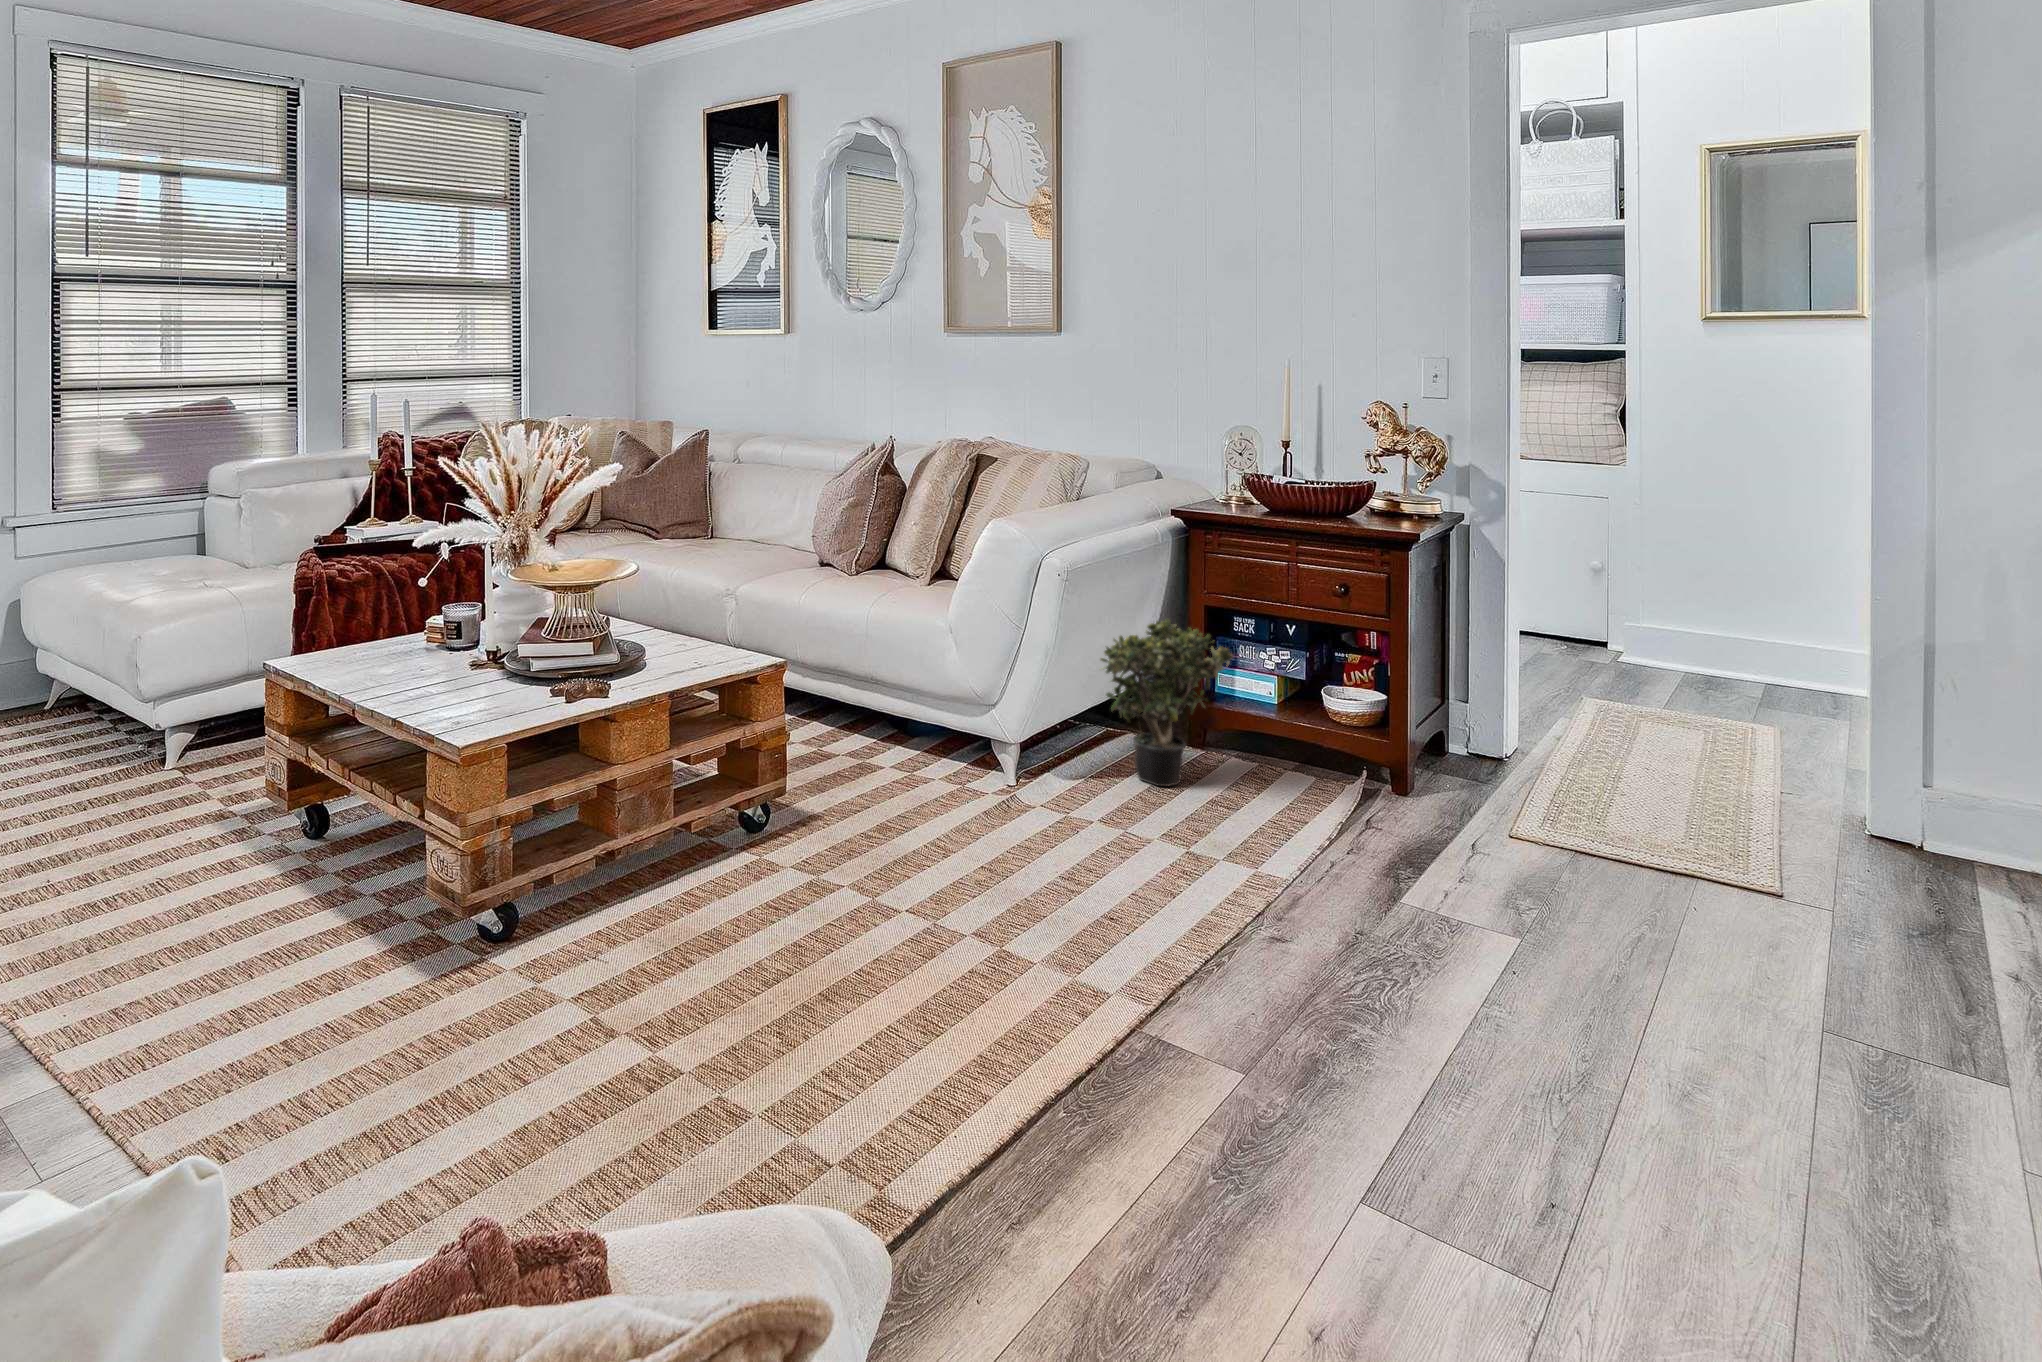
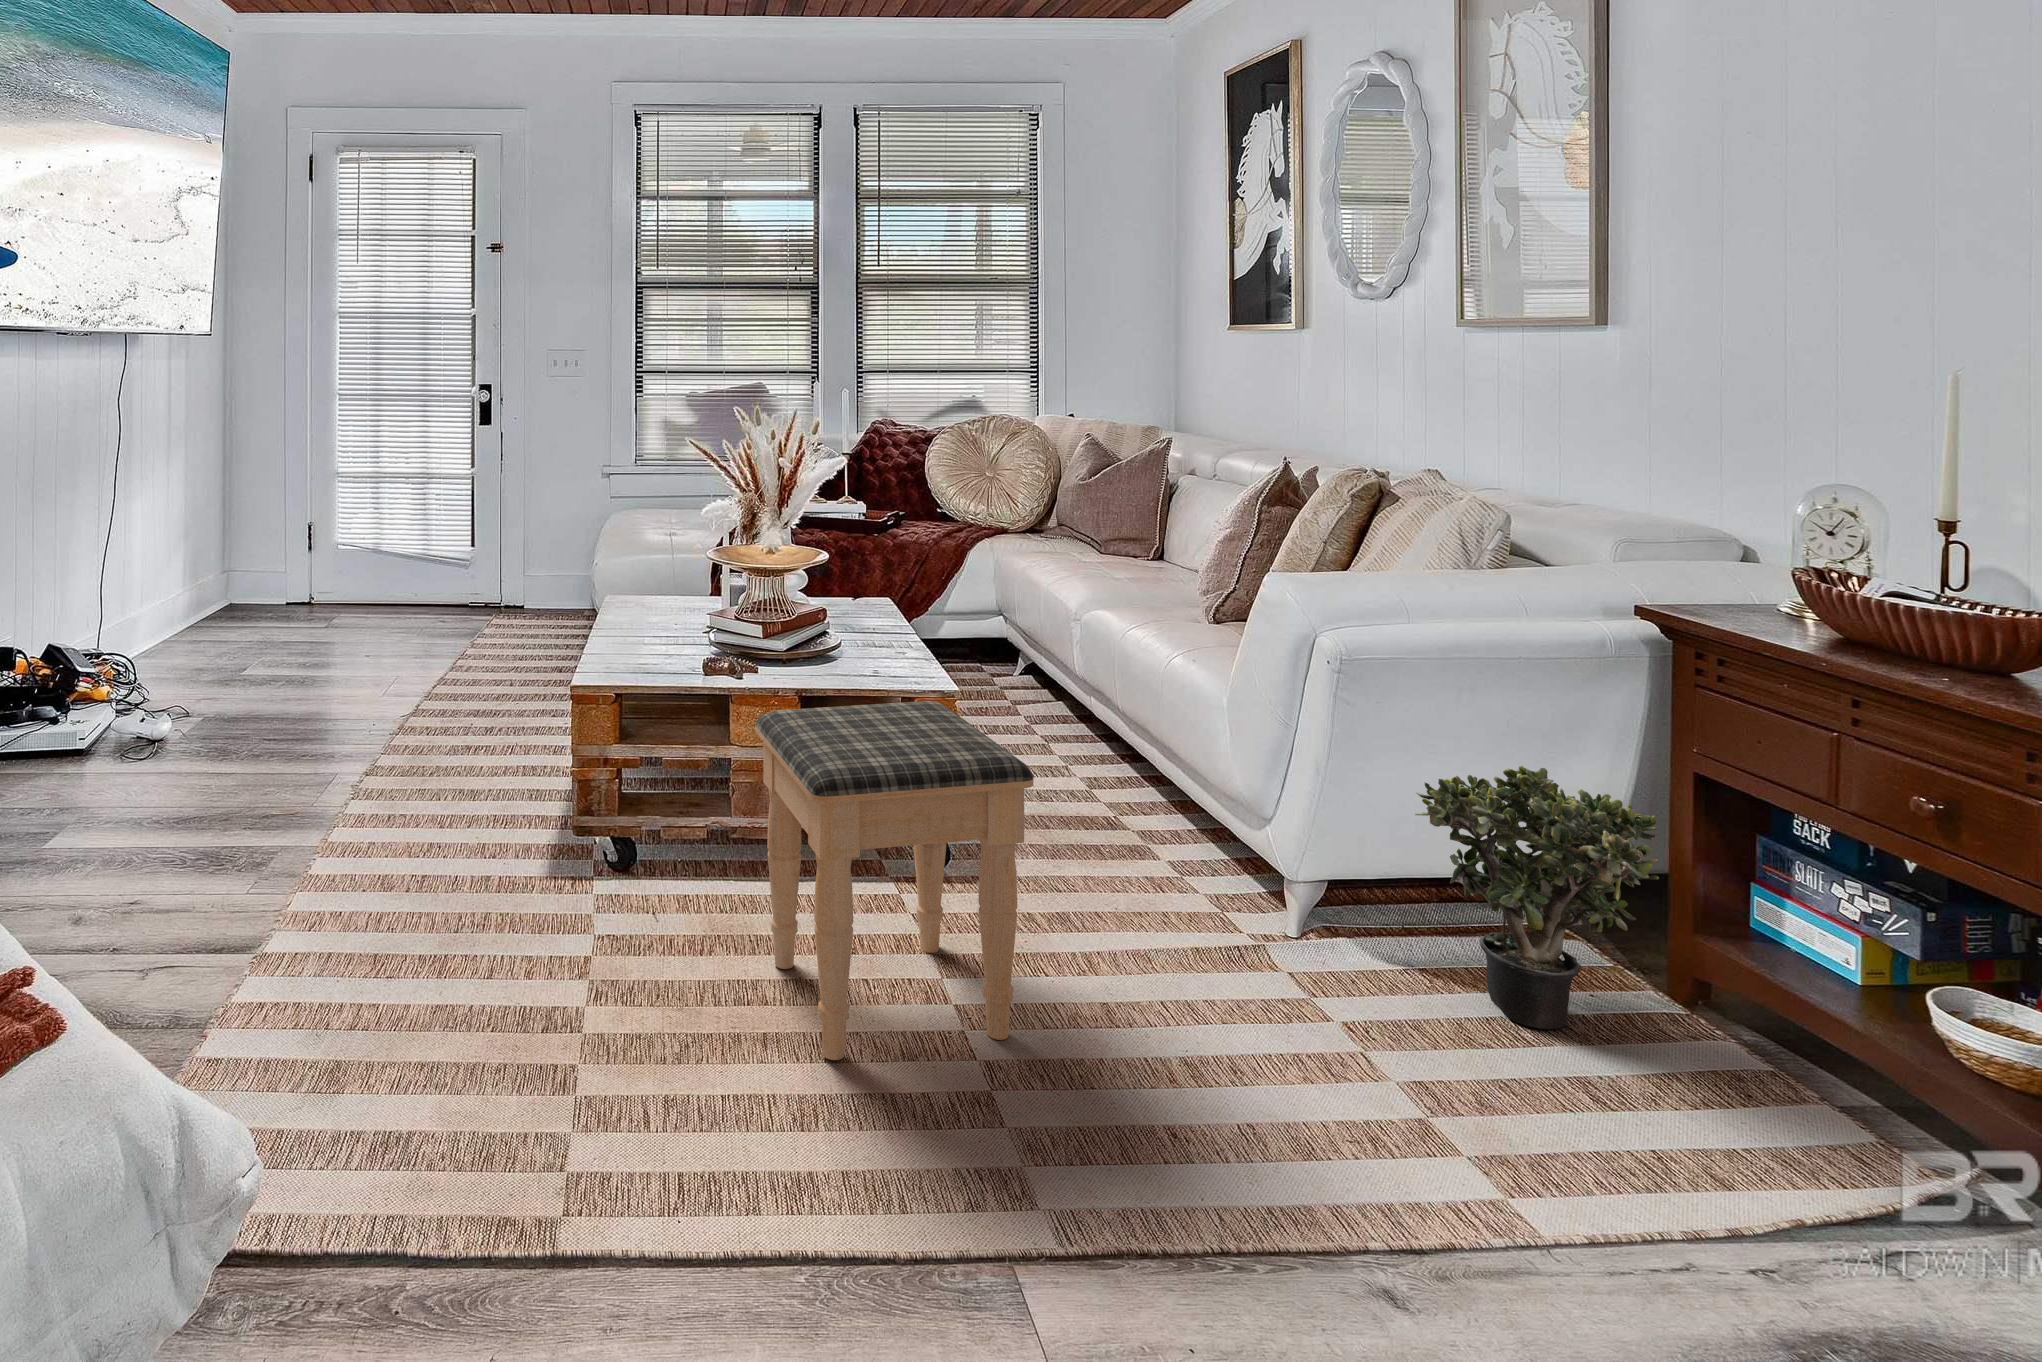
footstool: none [724,665,981,984] -> present [755,701,1033,1060]

